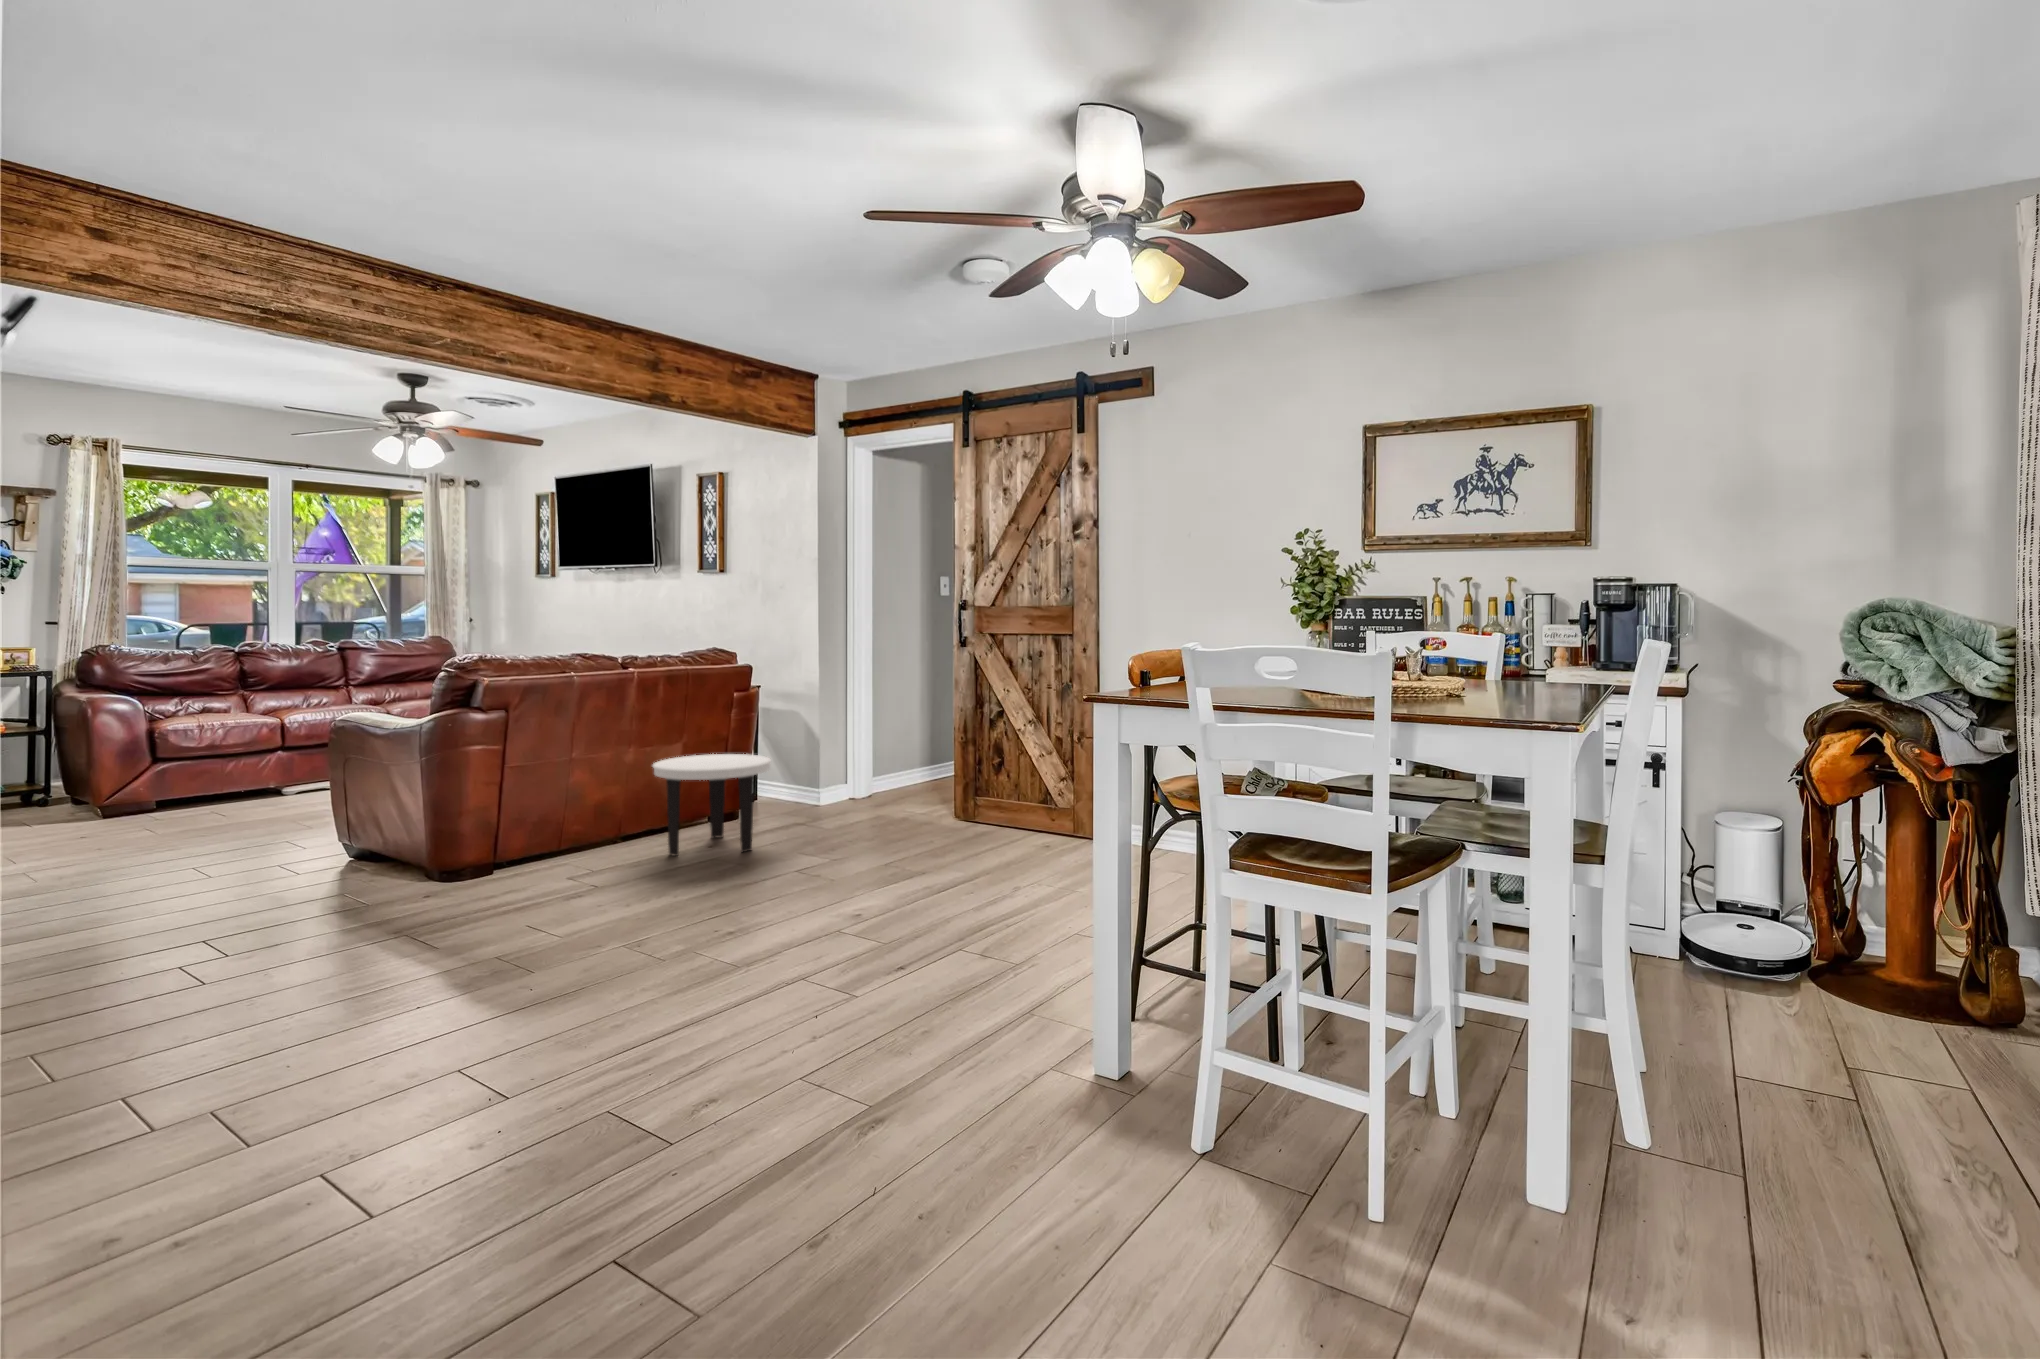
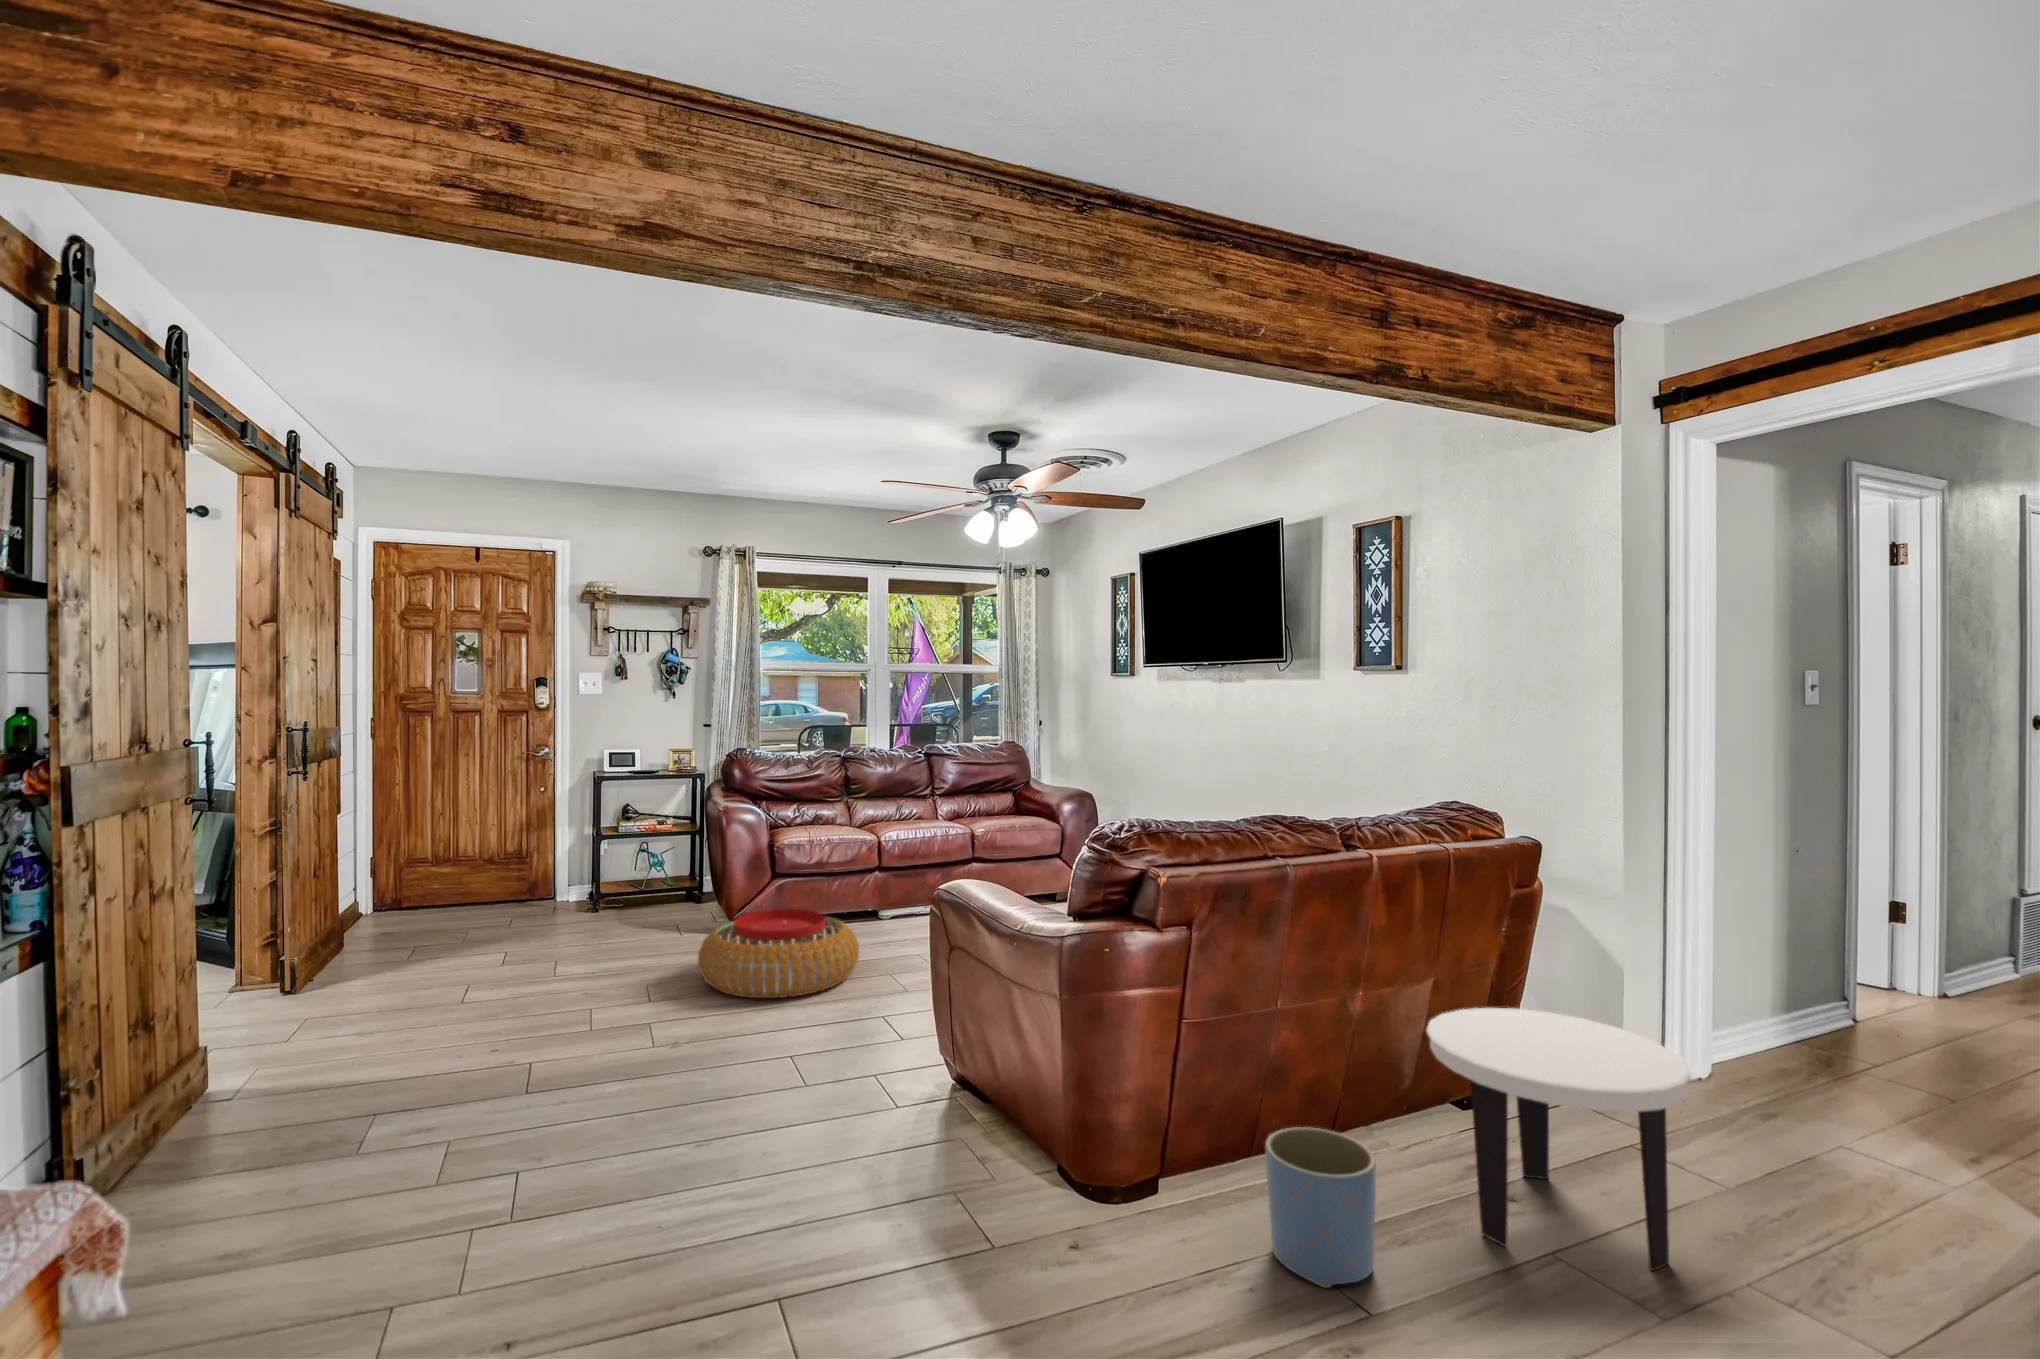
pouf: none [76,774,261,841] -> present [698,909,859,998]
planter: none [544,812,603,878] -> present [1265,1127,1376,1288]

